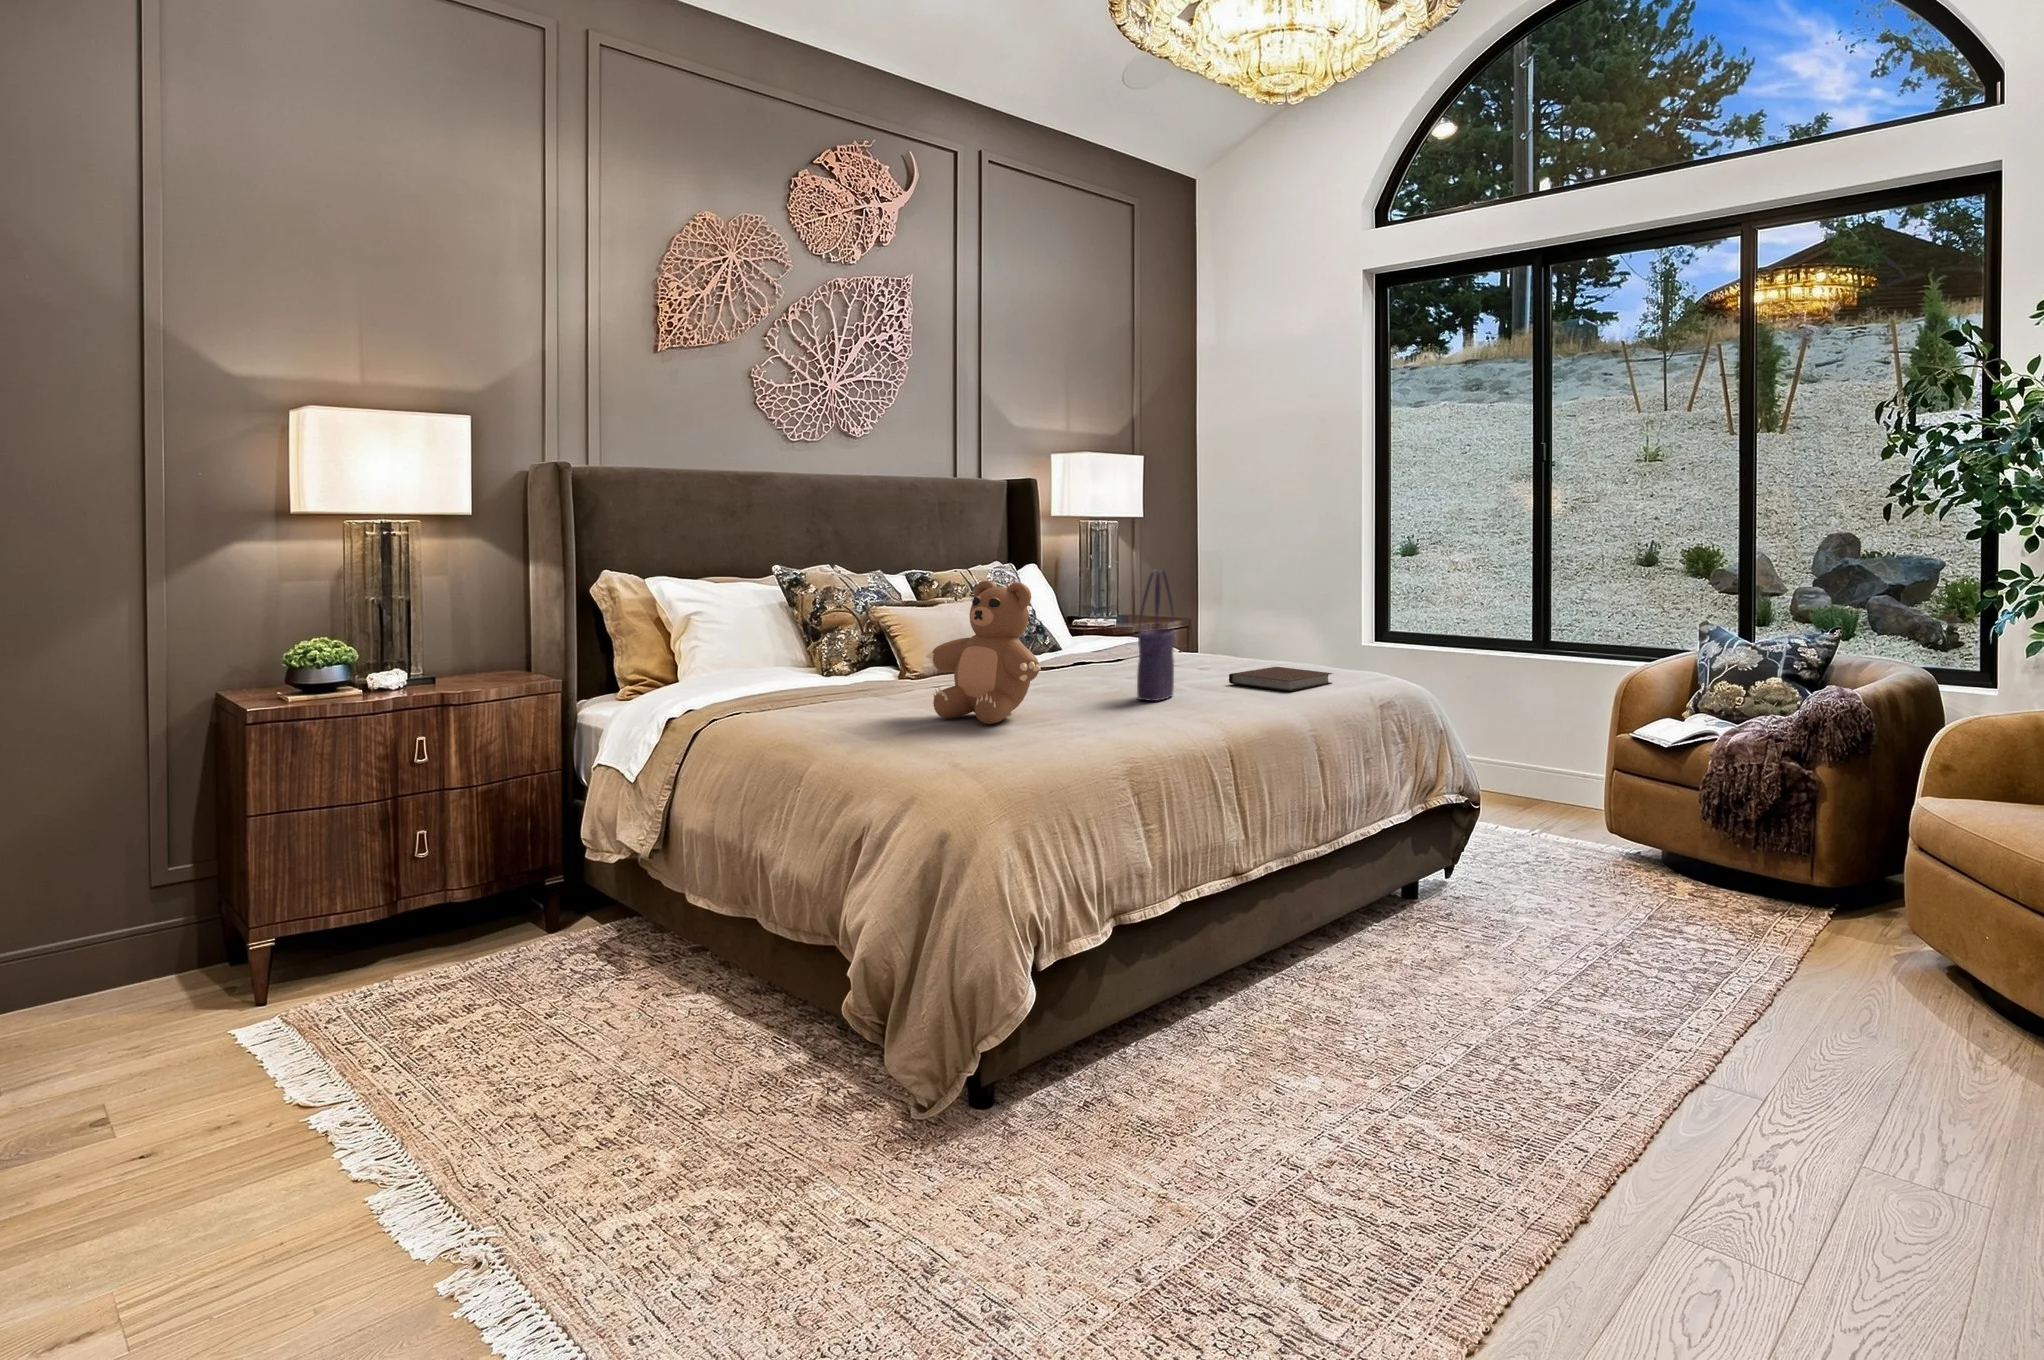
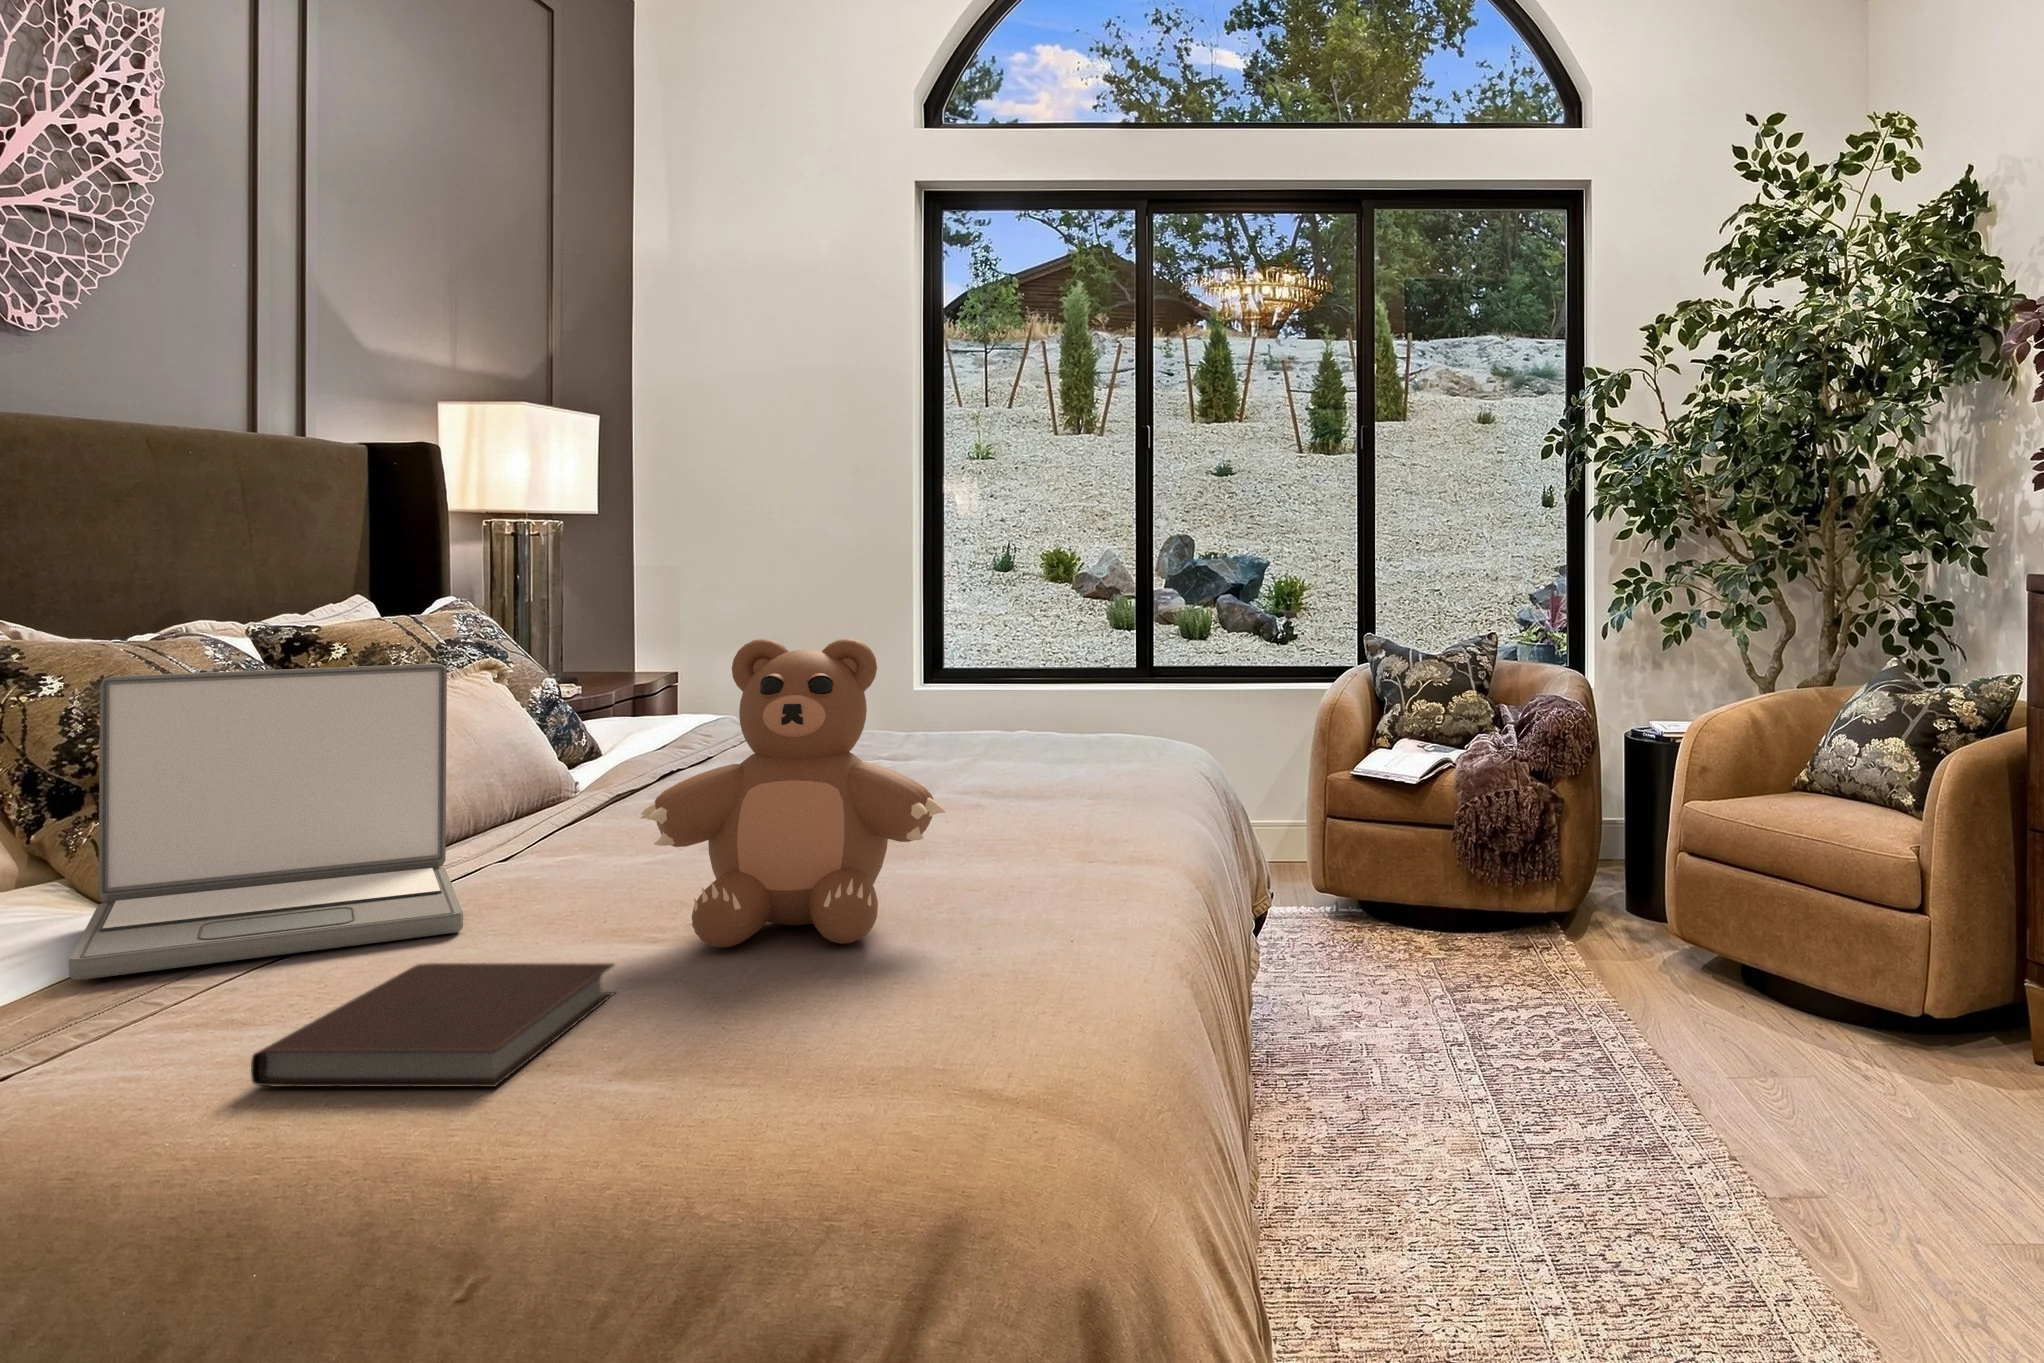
tote bag: present [1137,570,1175,701] -> none [949,599,1003,835]
laptop: none [756,583,913,700] -> present [69,664,463,980]
notebook: present [1229,667,1333,691] -> present [251,963,615,1087]

